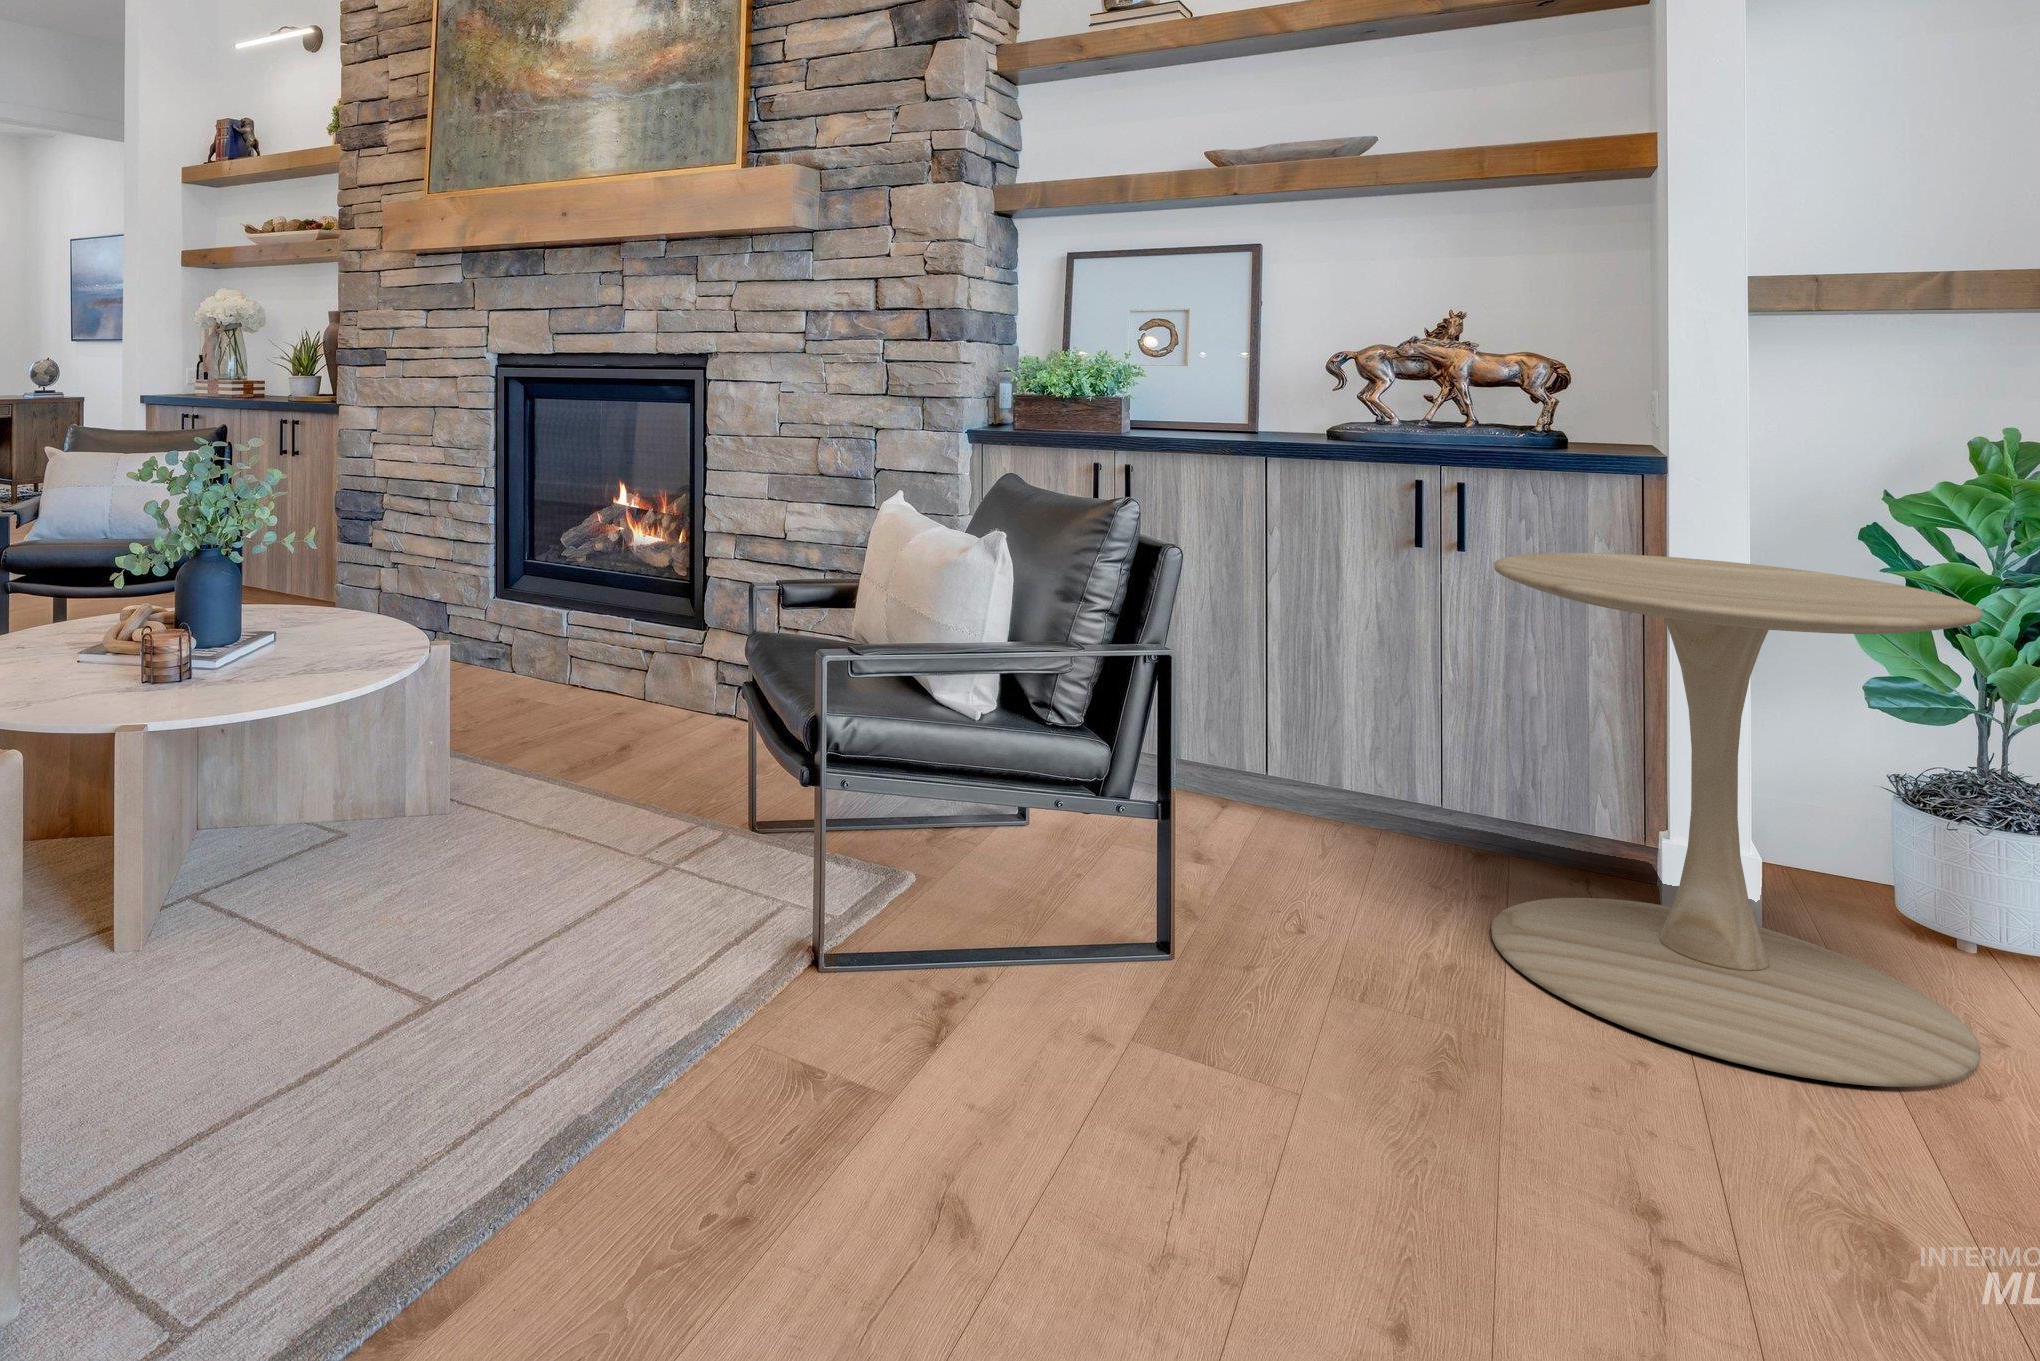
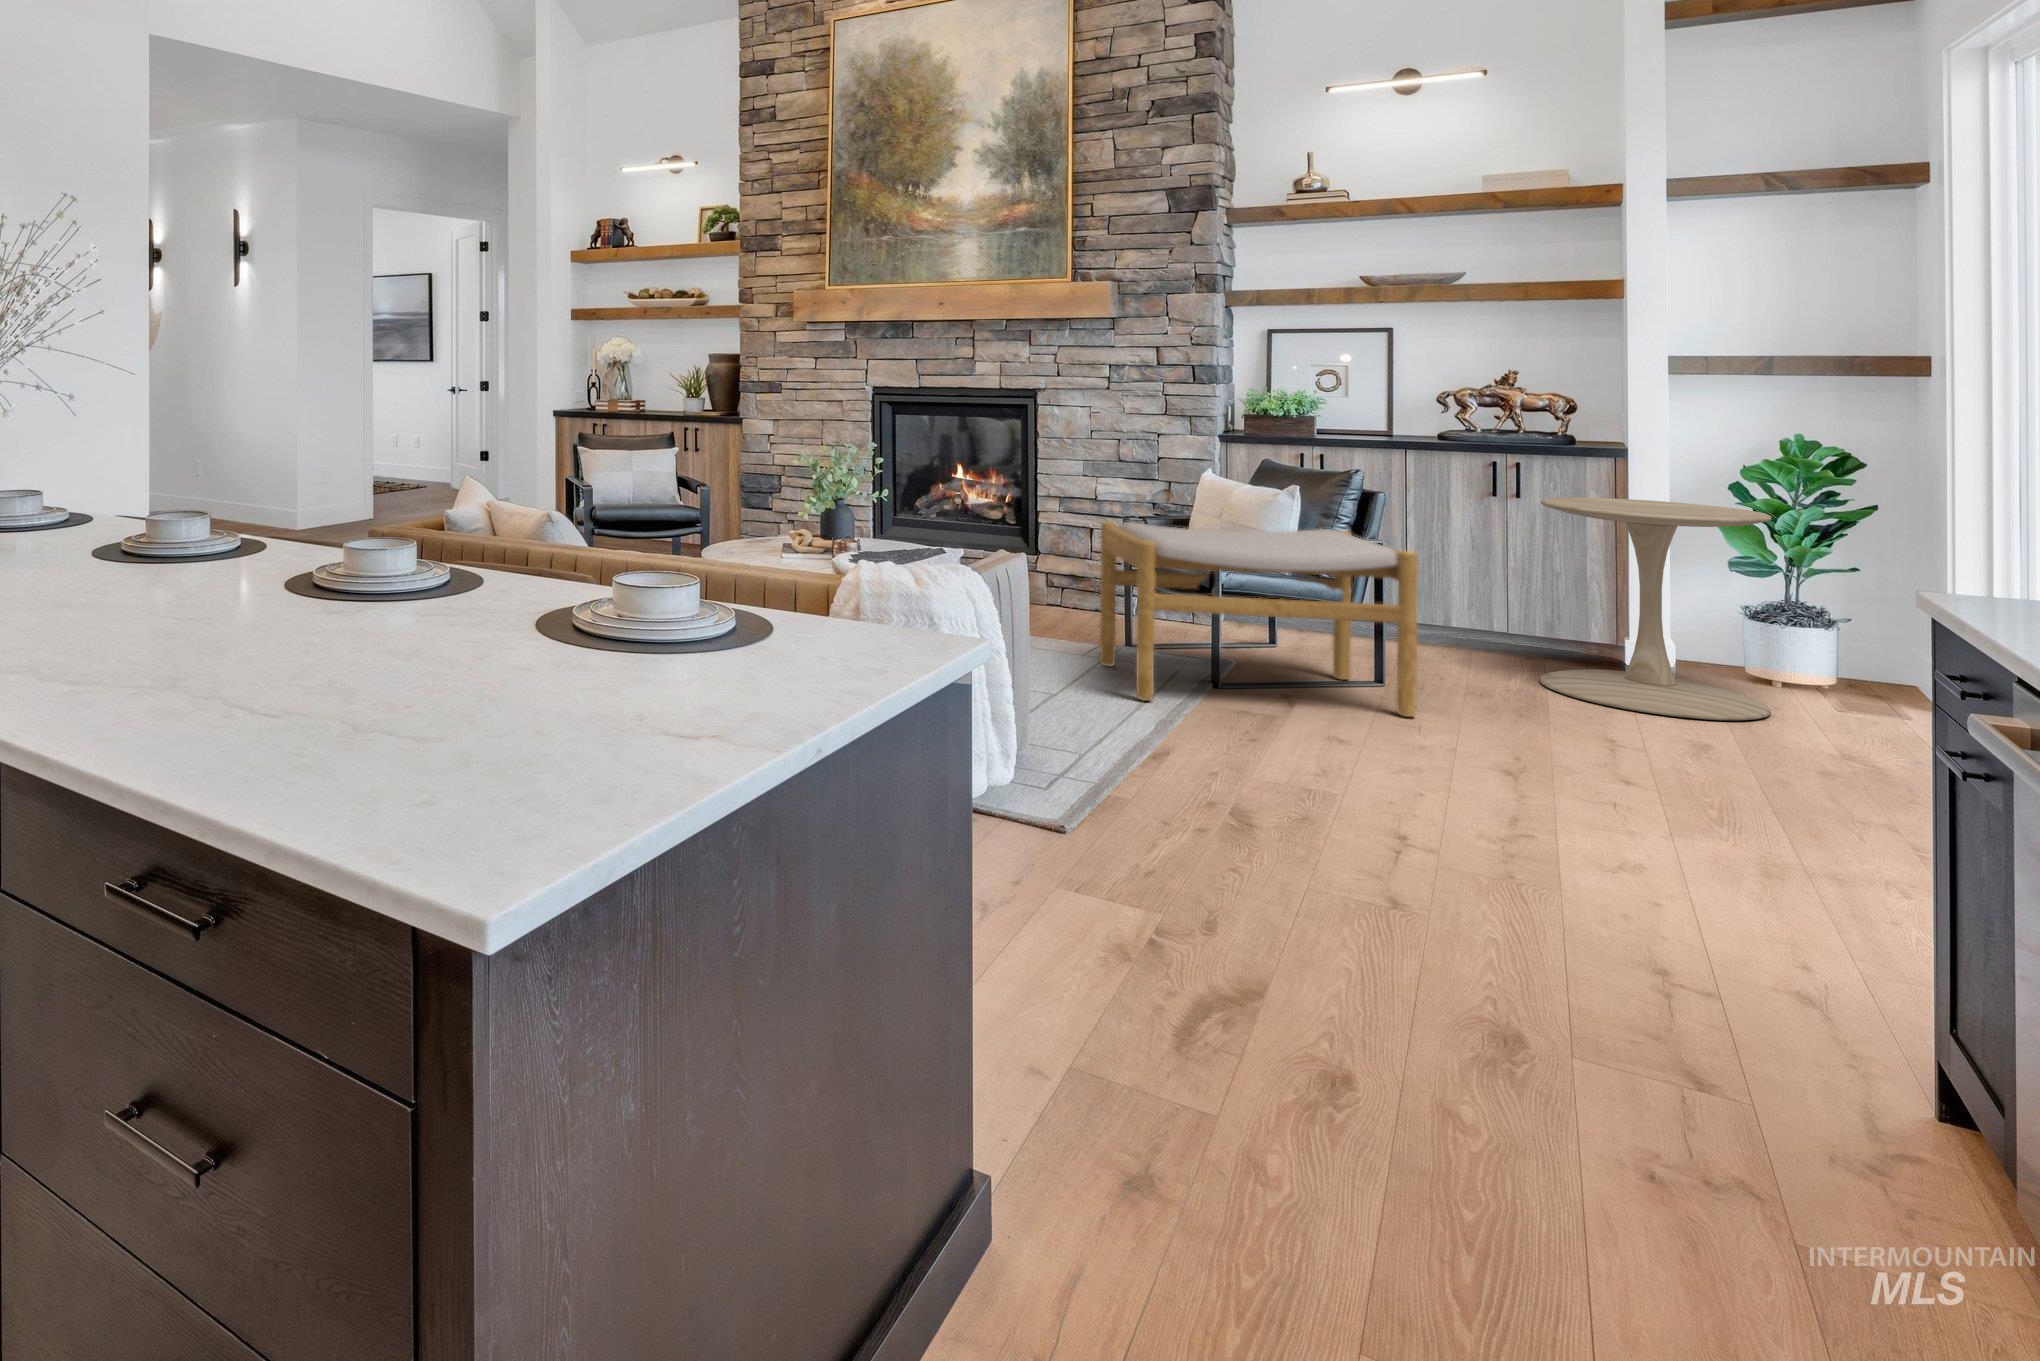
footstool: none [584,606,1194,1099] -> present [1100,522,1418,717]

